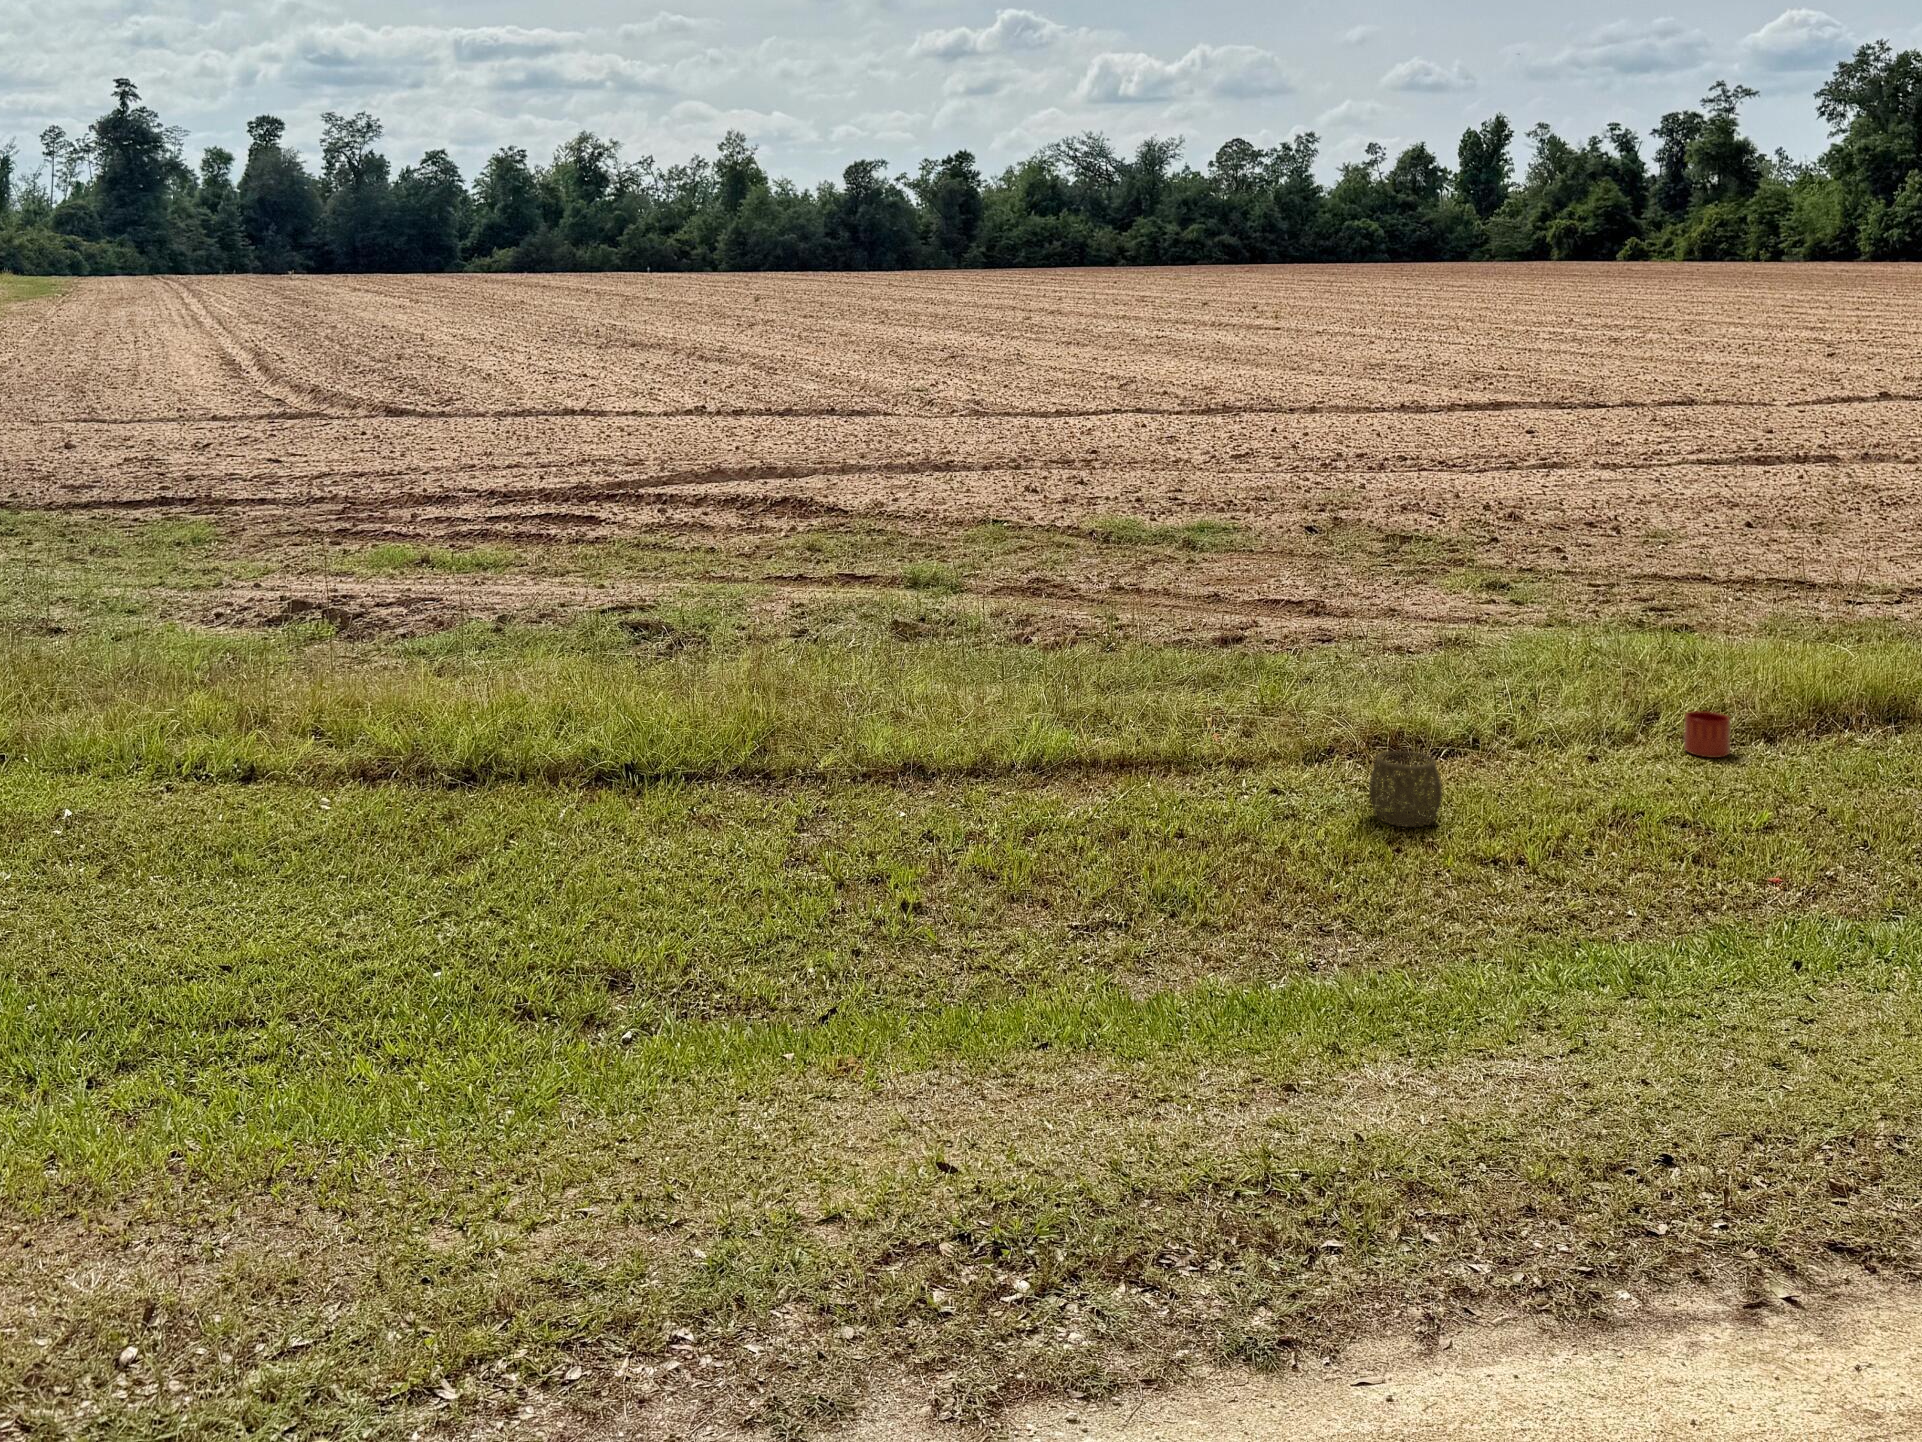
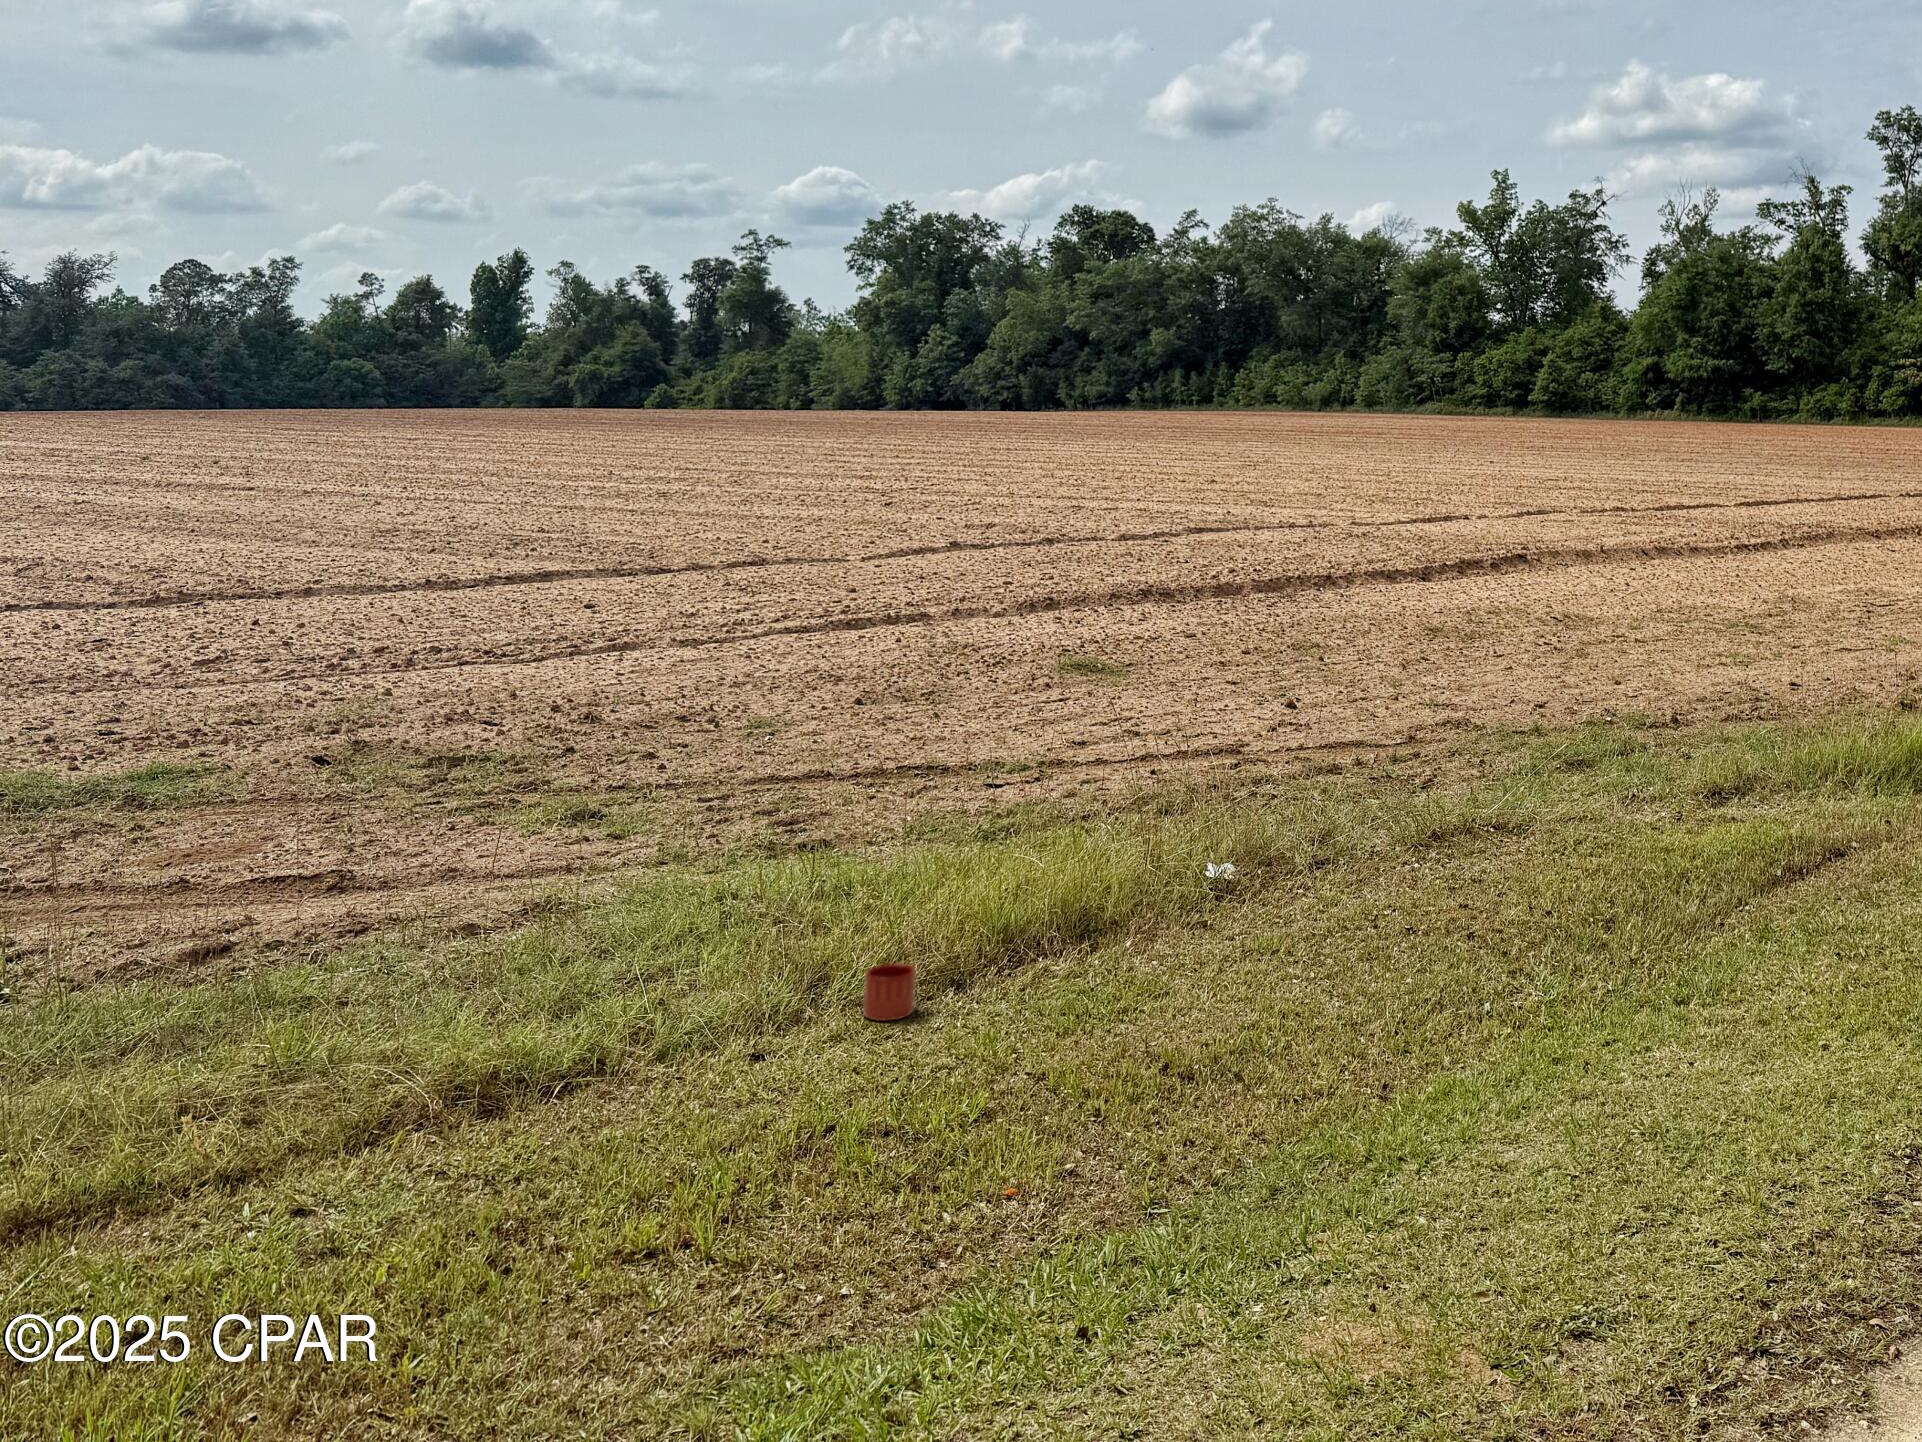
woven basket: present [1369,751,1442,827] -> none [472,1116,583,1234]

